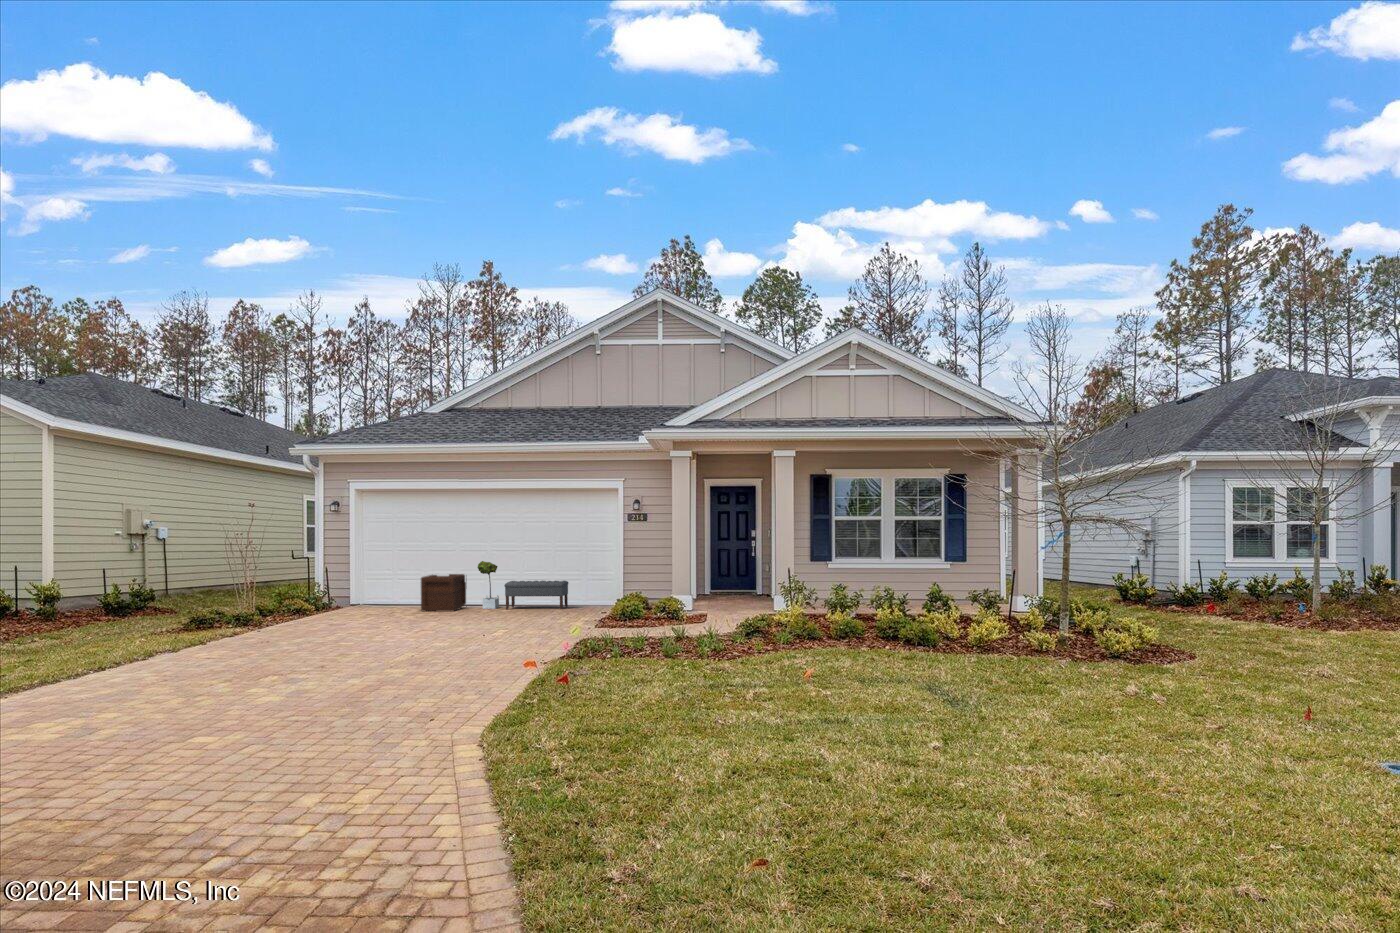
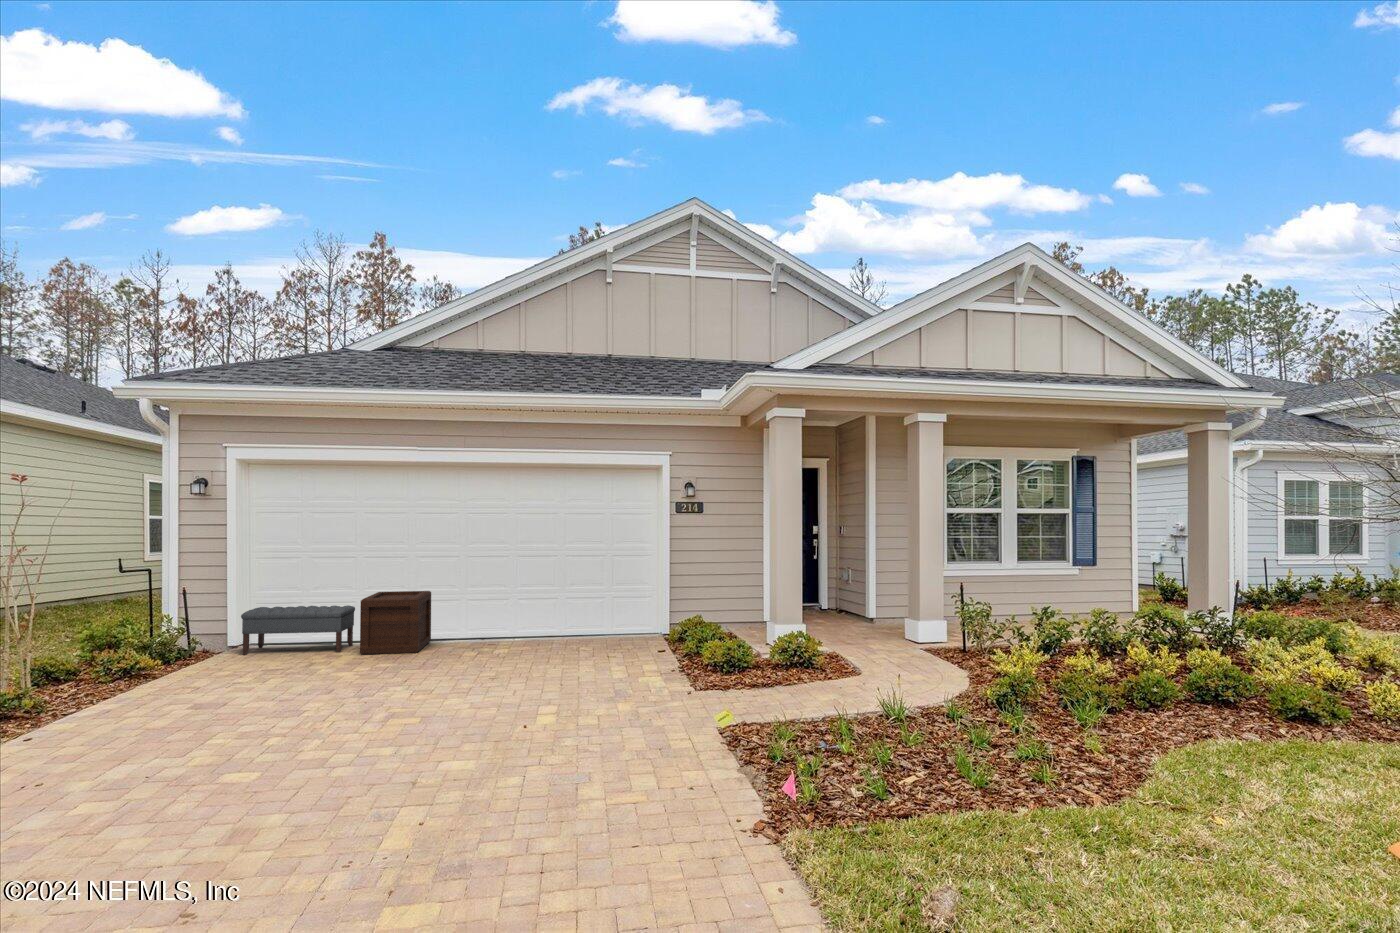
potted tree: present [478,561,499,609] -> none [453,571,486,645]
bench: present [504,581,568,609] -> present [241,605,355,655]

